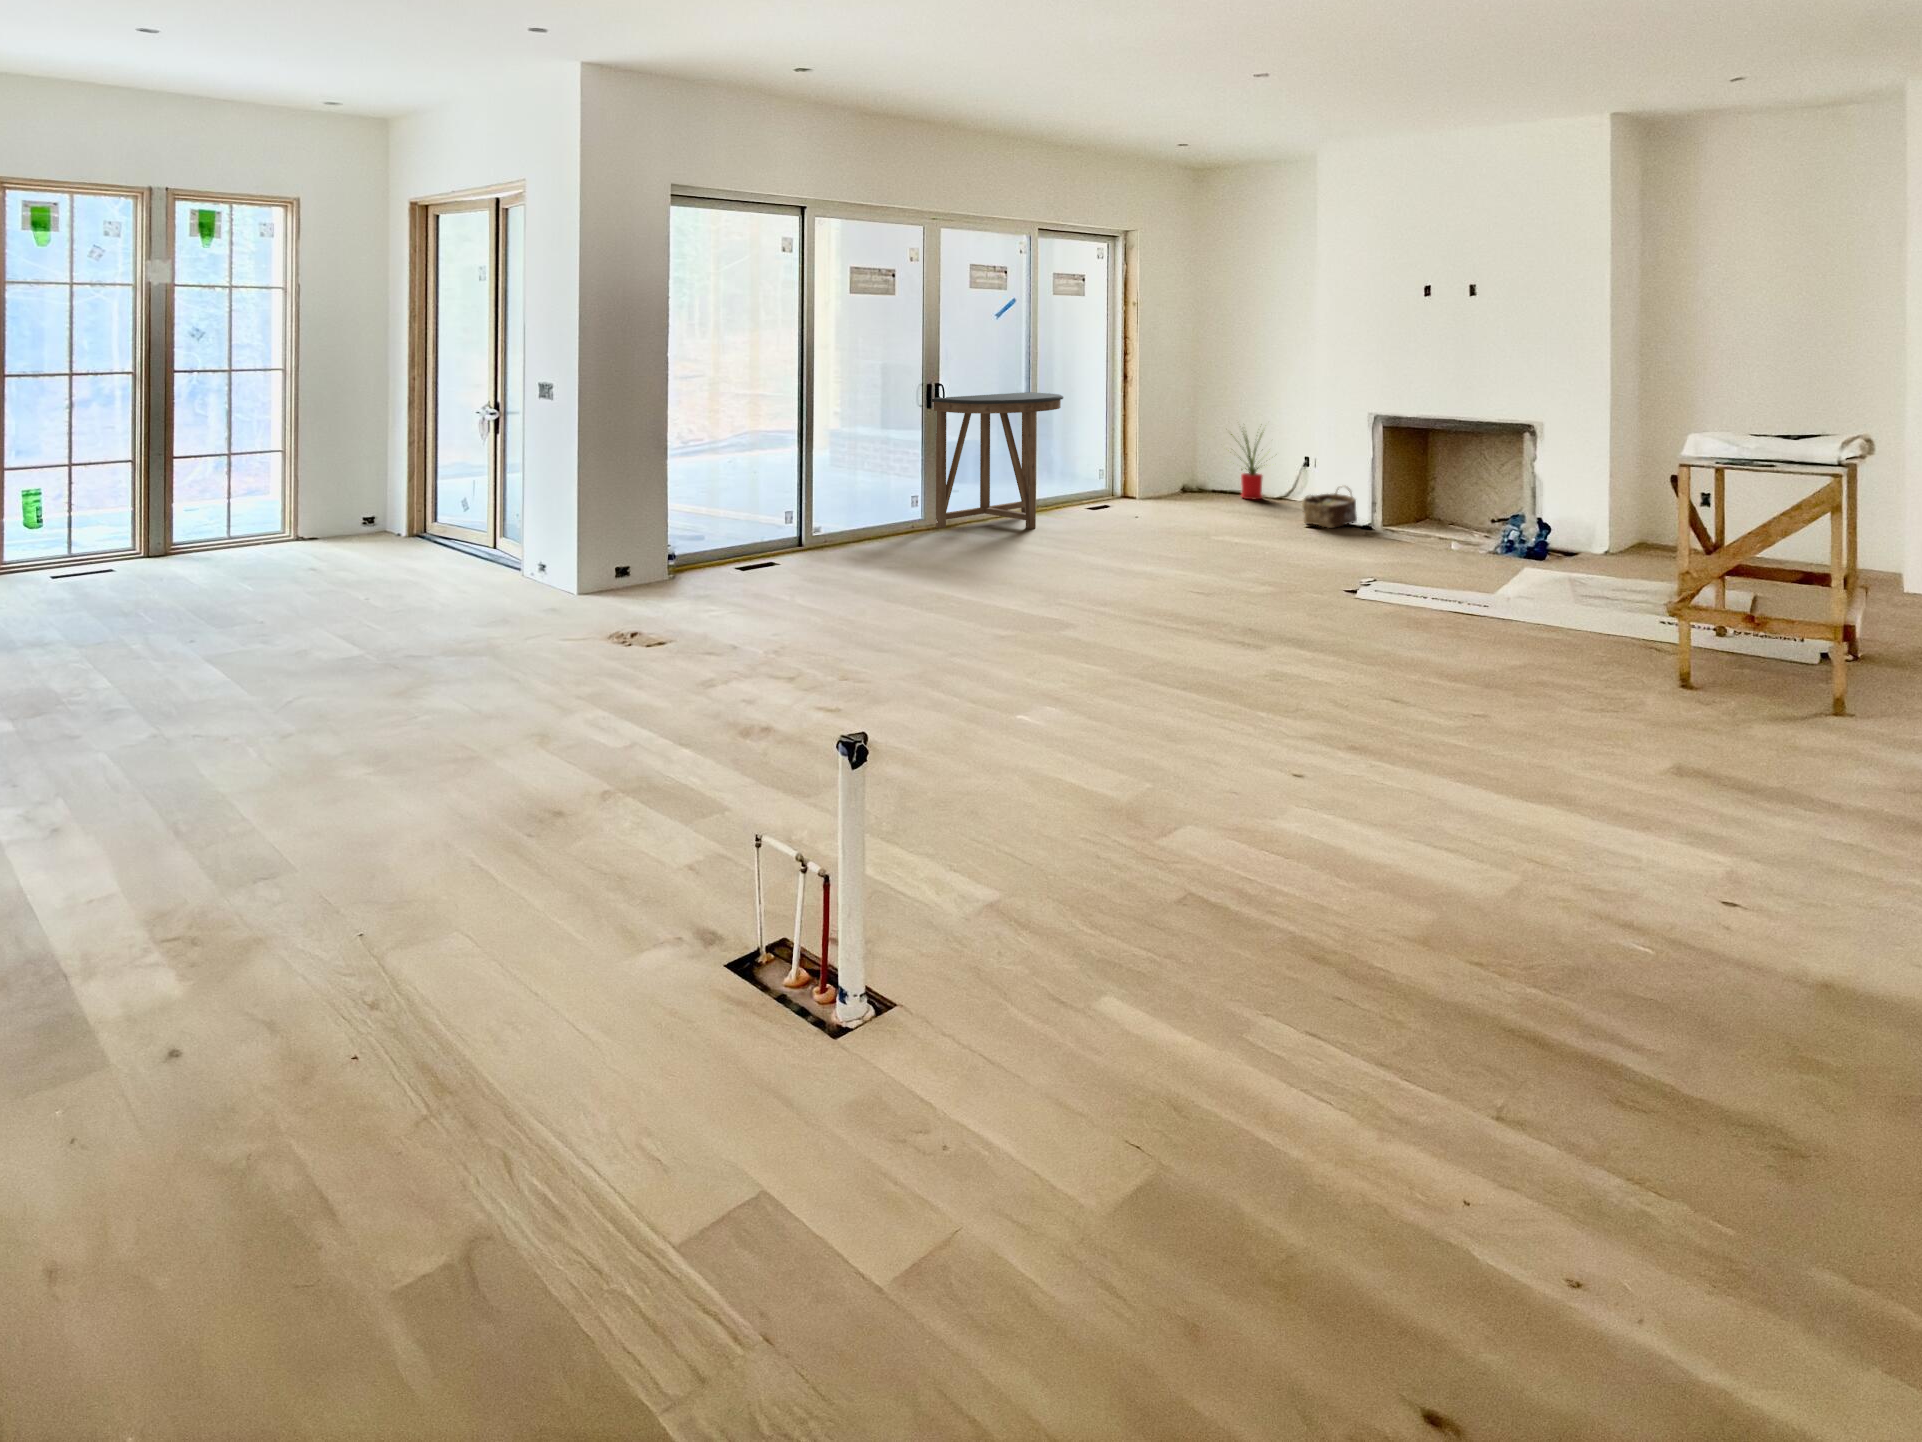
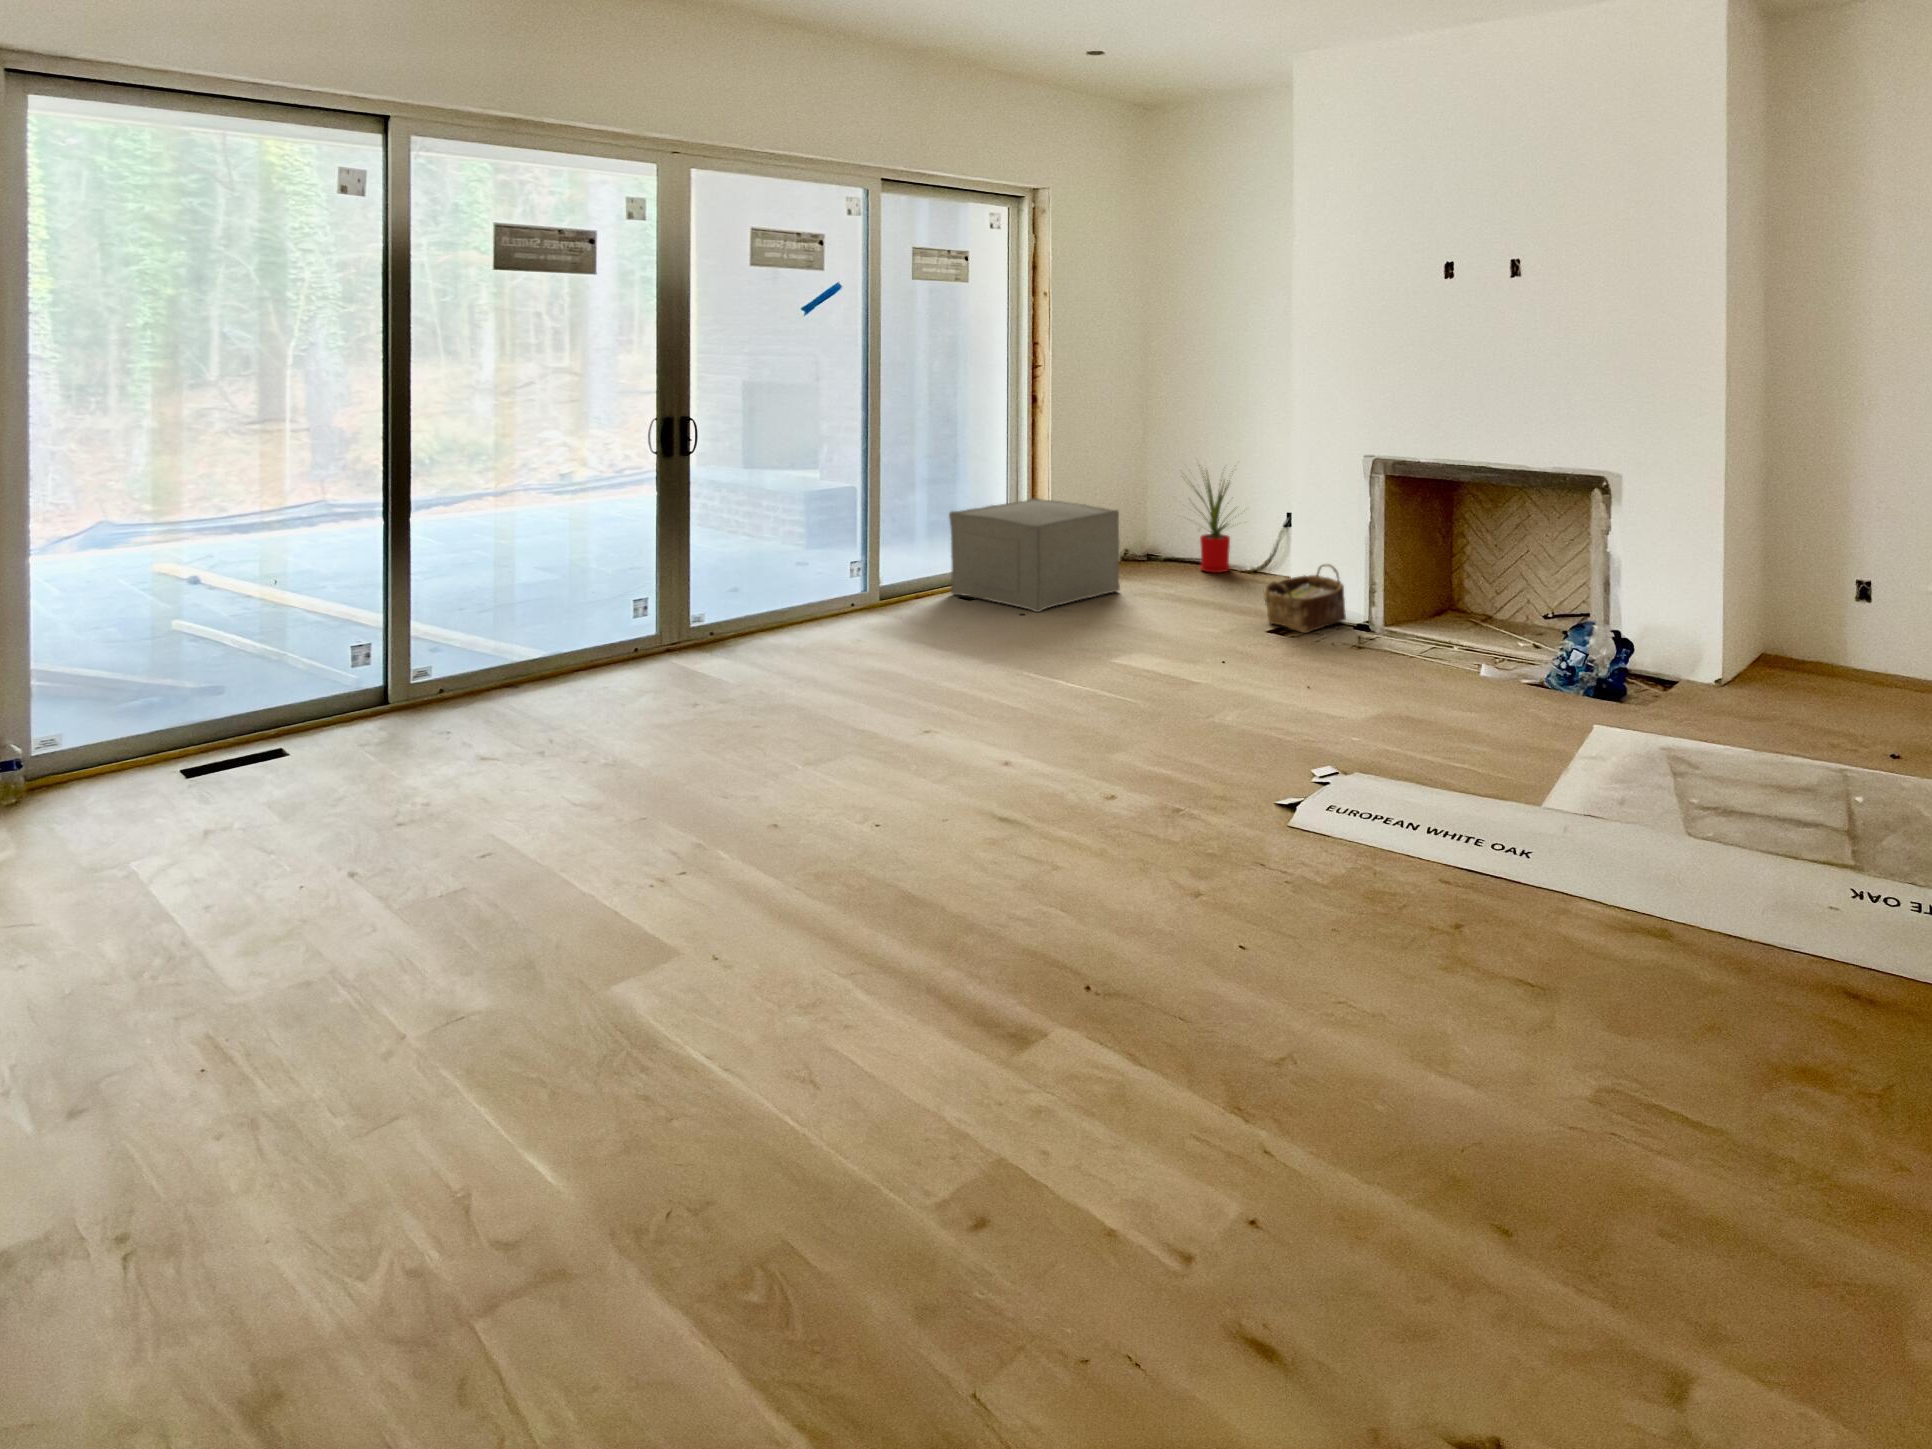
console table: present [931,392,1064,529] -> none [673,425,905,645]
ottoman: none [1078,445,1193,517] -> present [949,498,1120,612]

